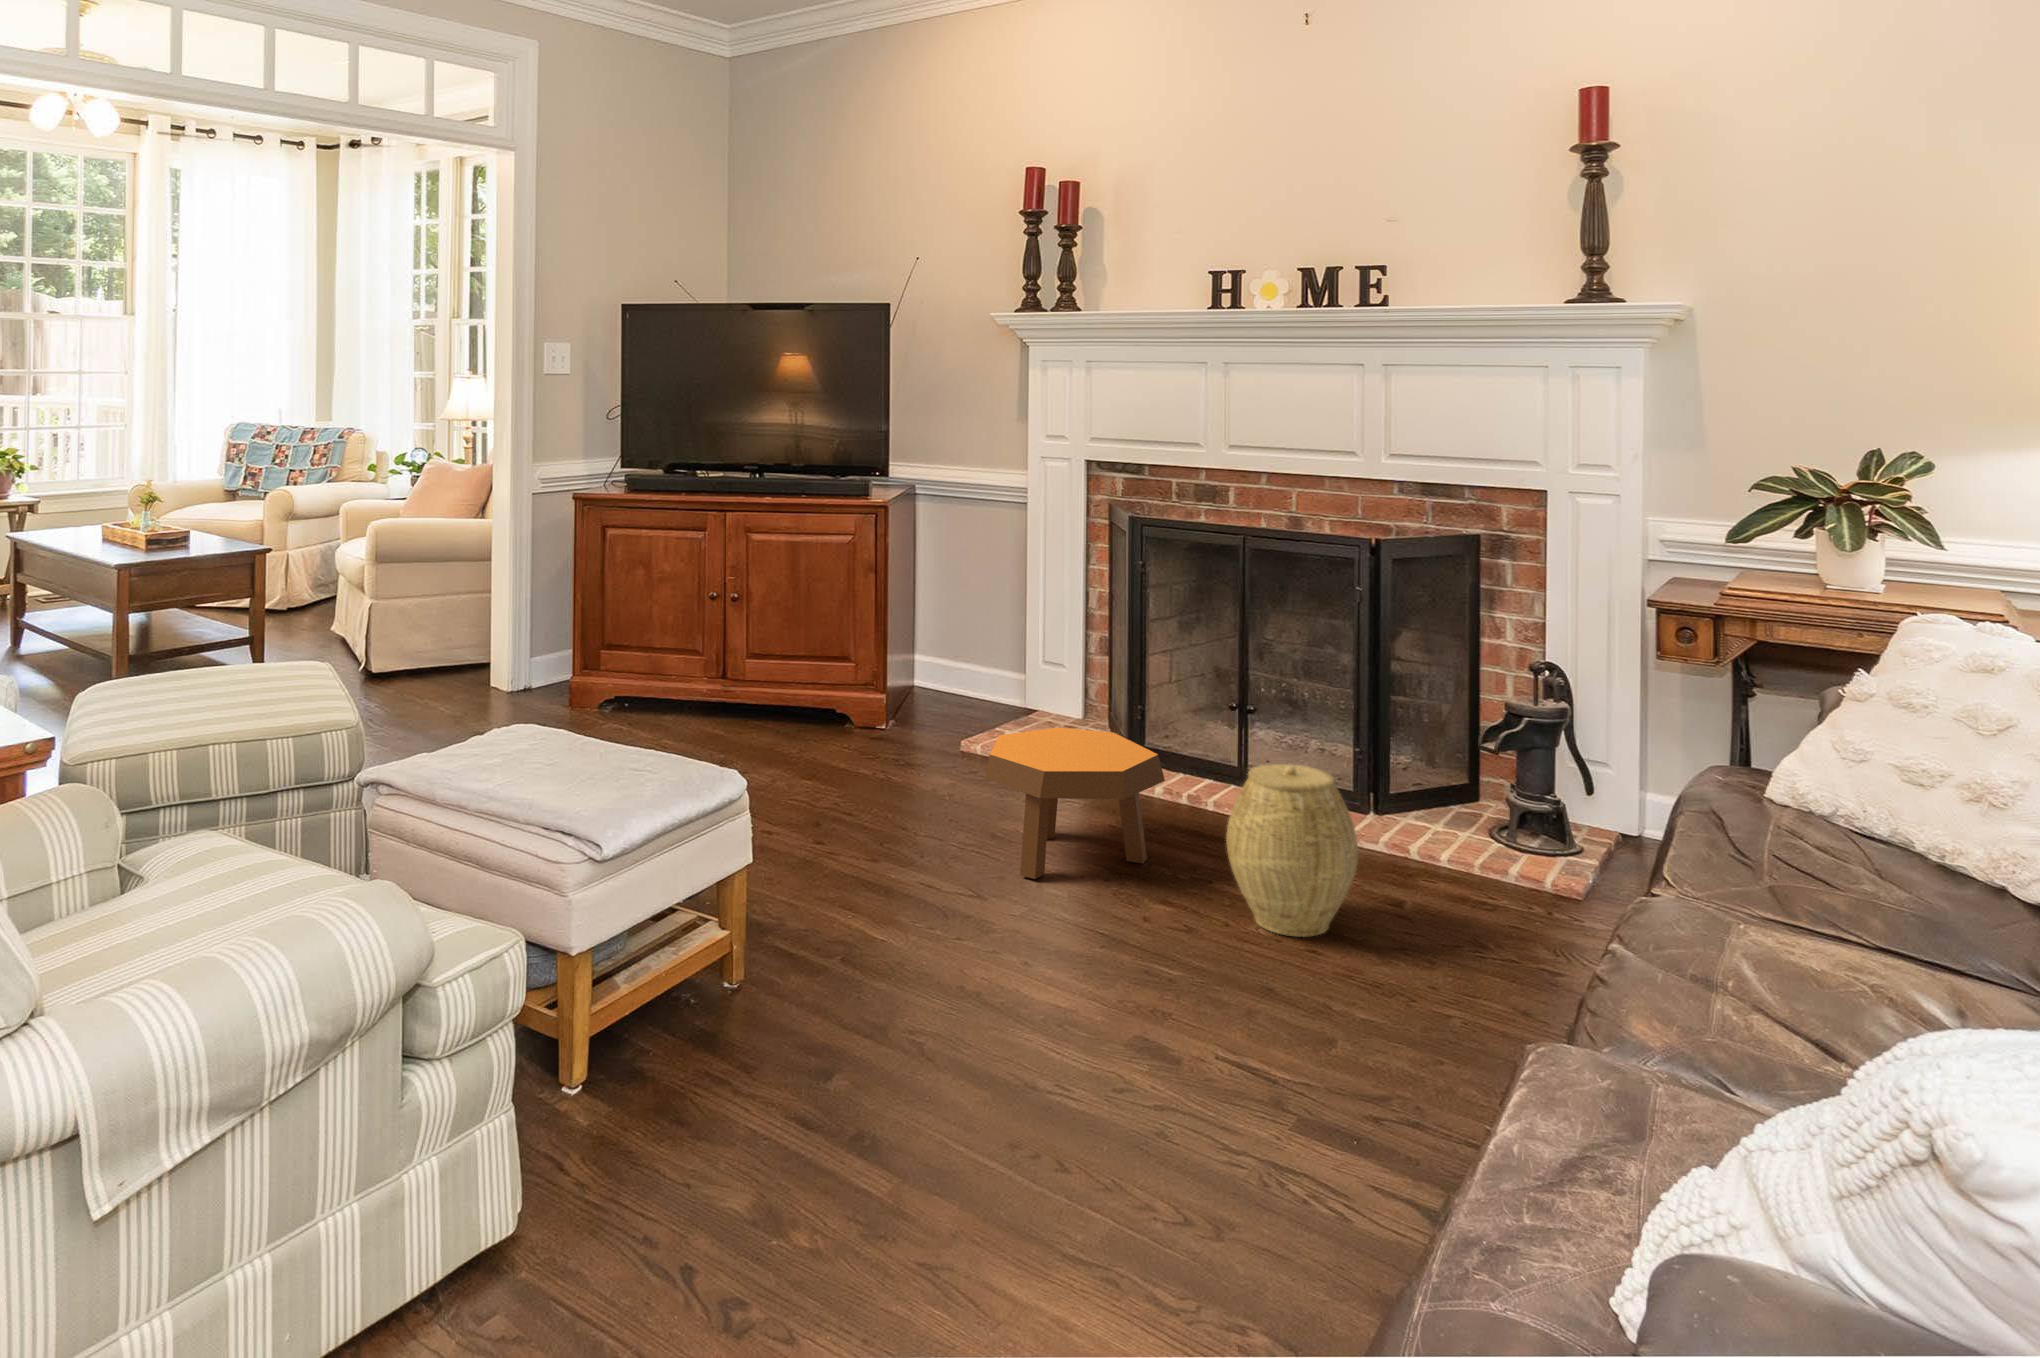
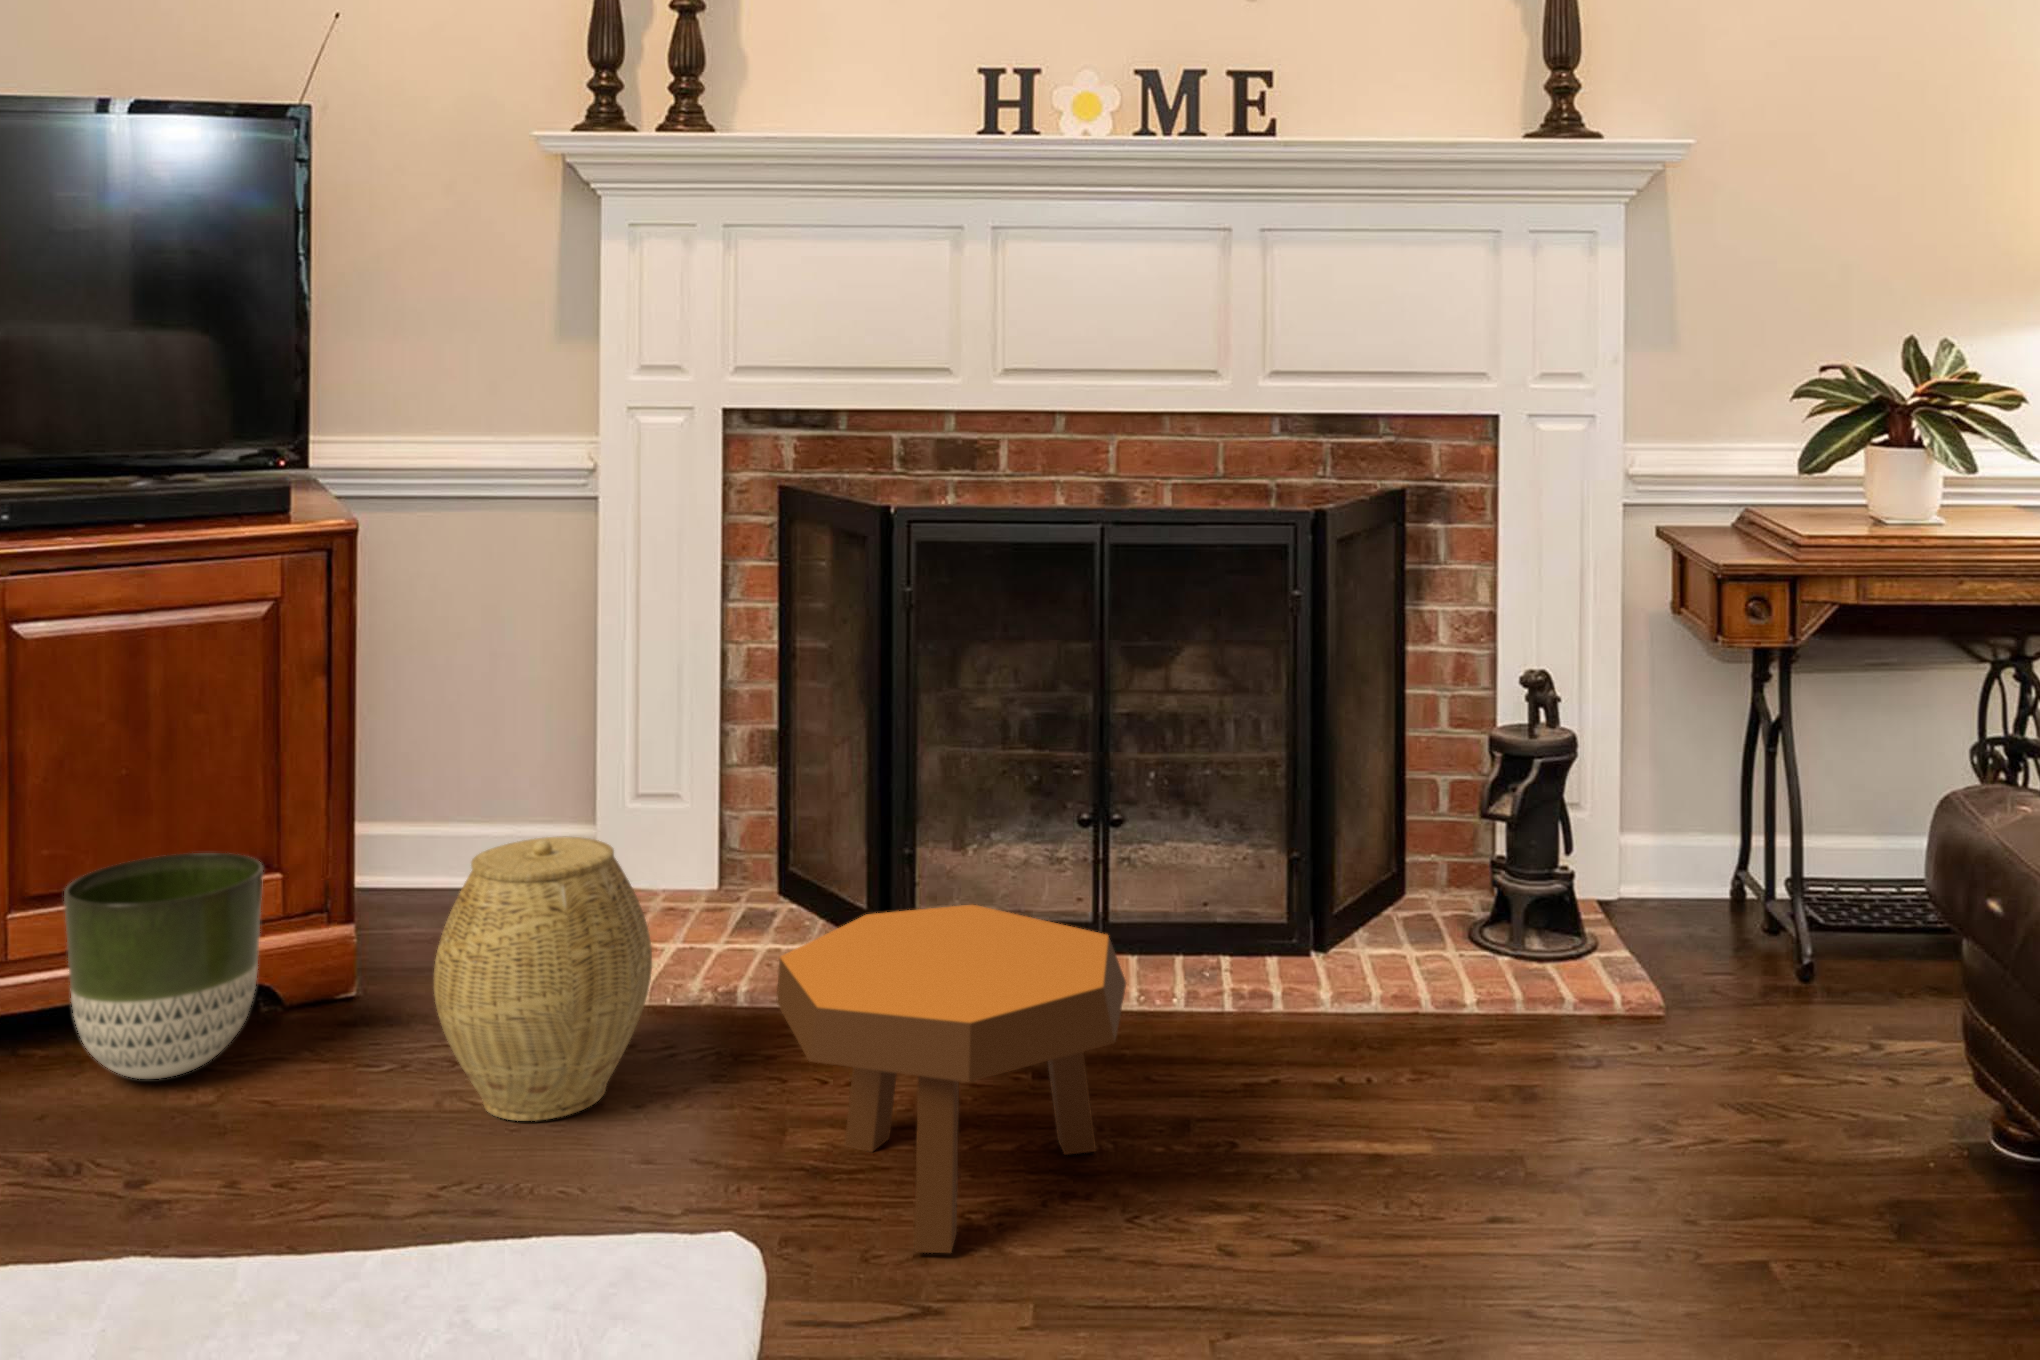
planter: none [755,658,832,753] -> present [64,853,263,1079]
woven basket: present [1226,764,1358,937] -> present [434,837,652,1121]

